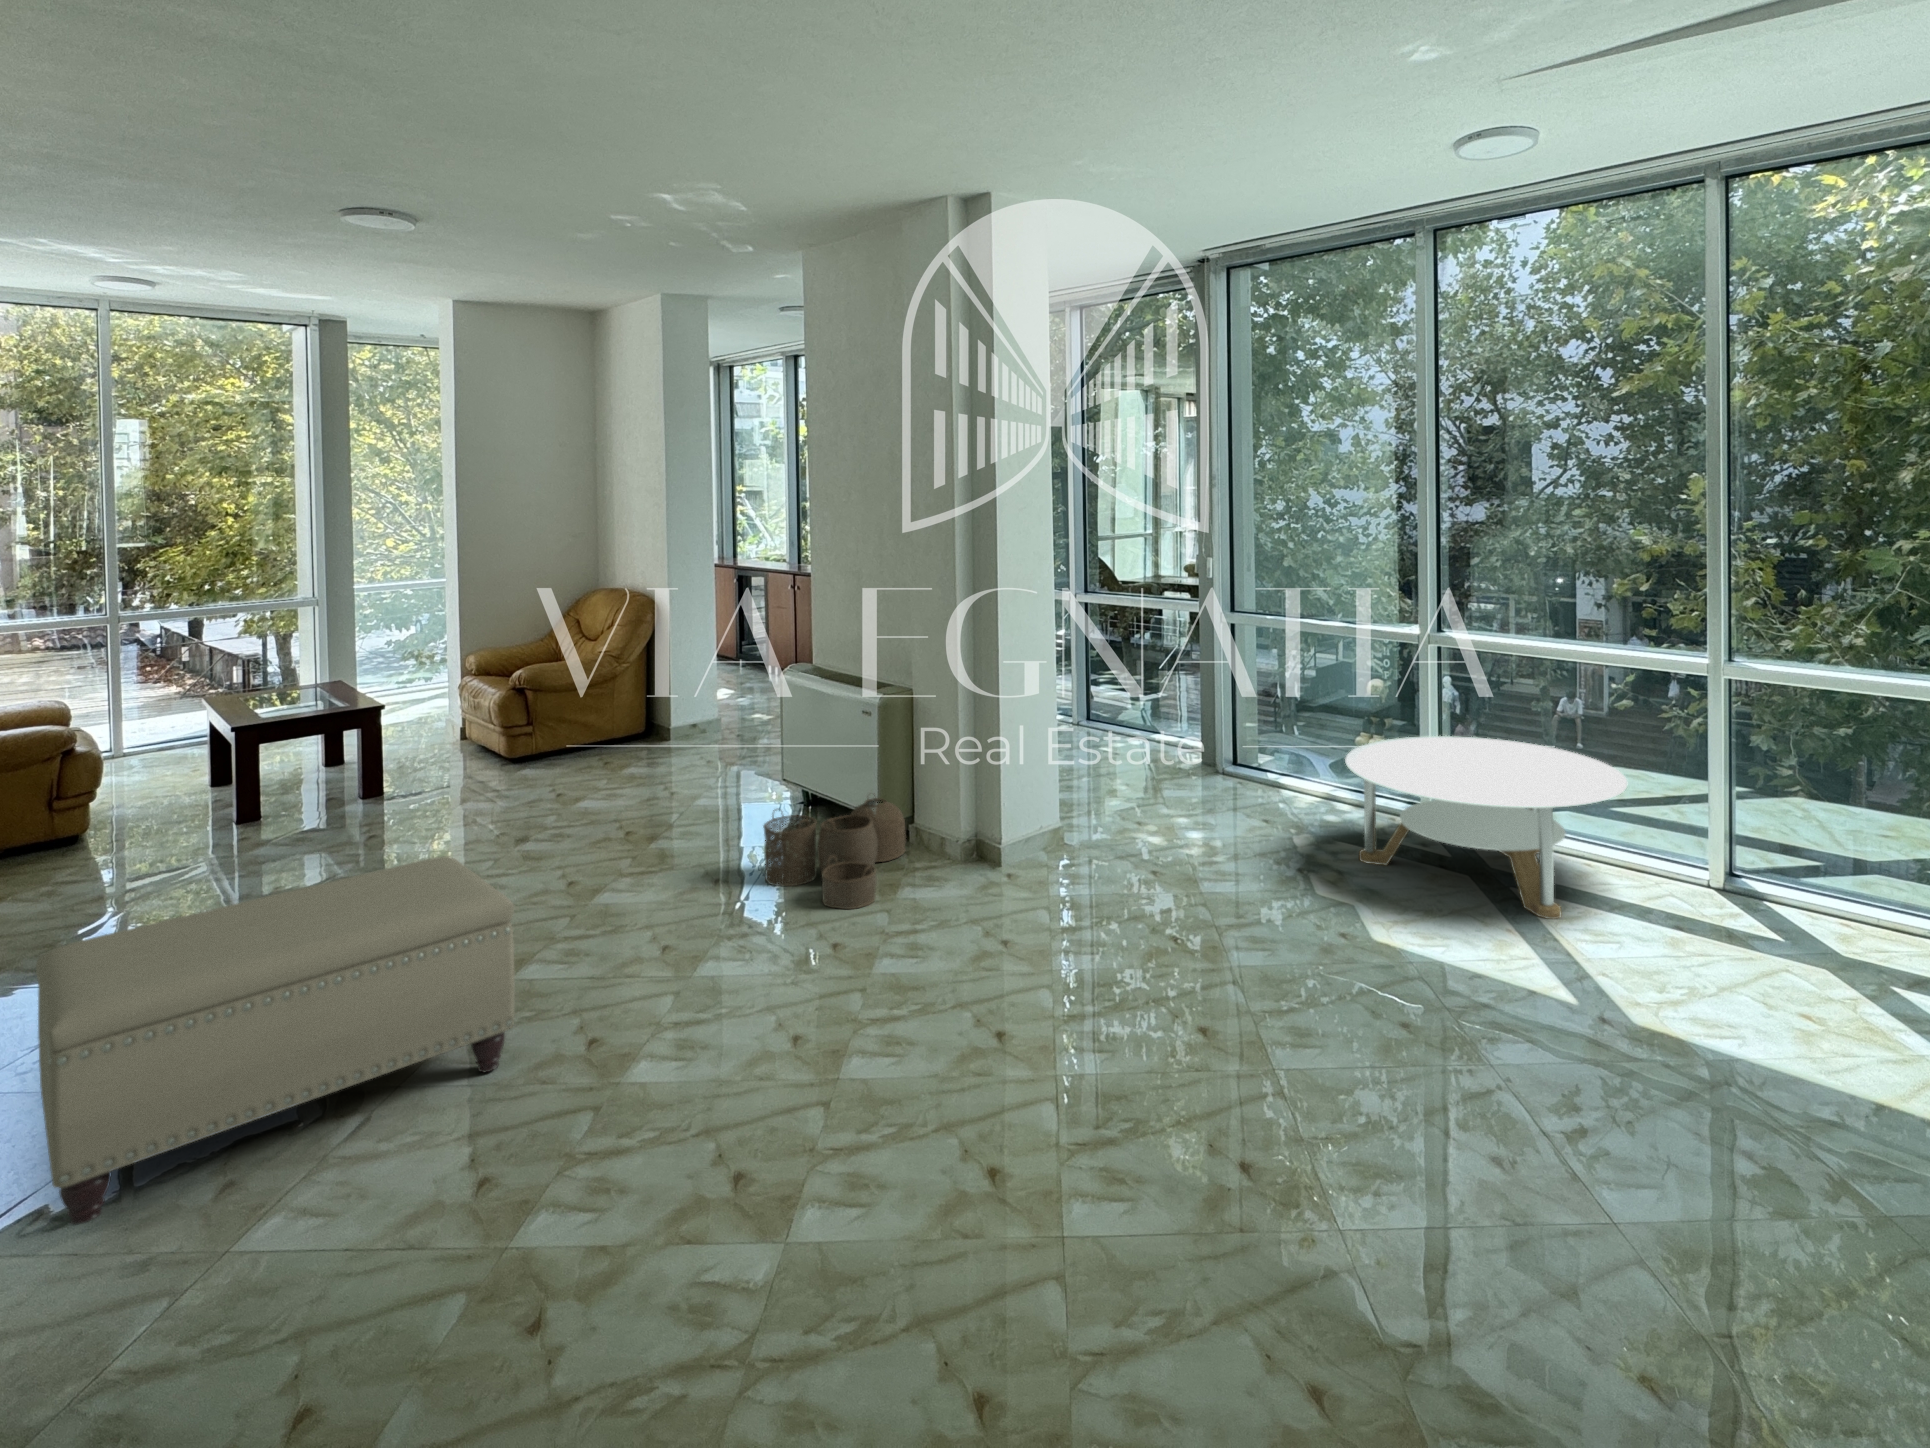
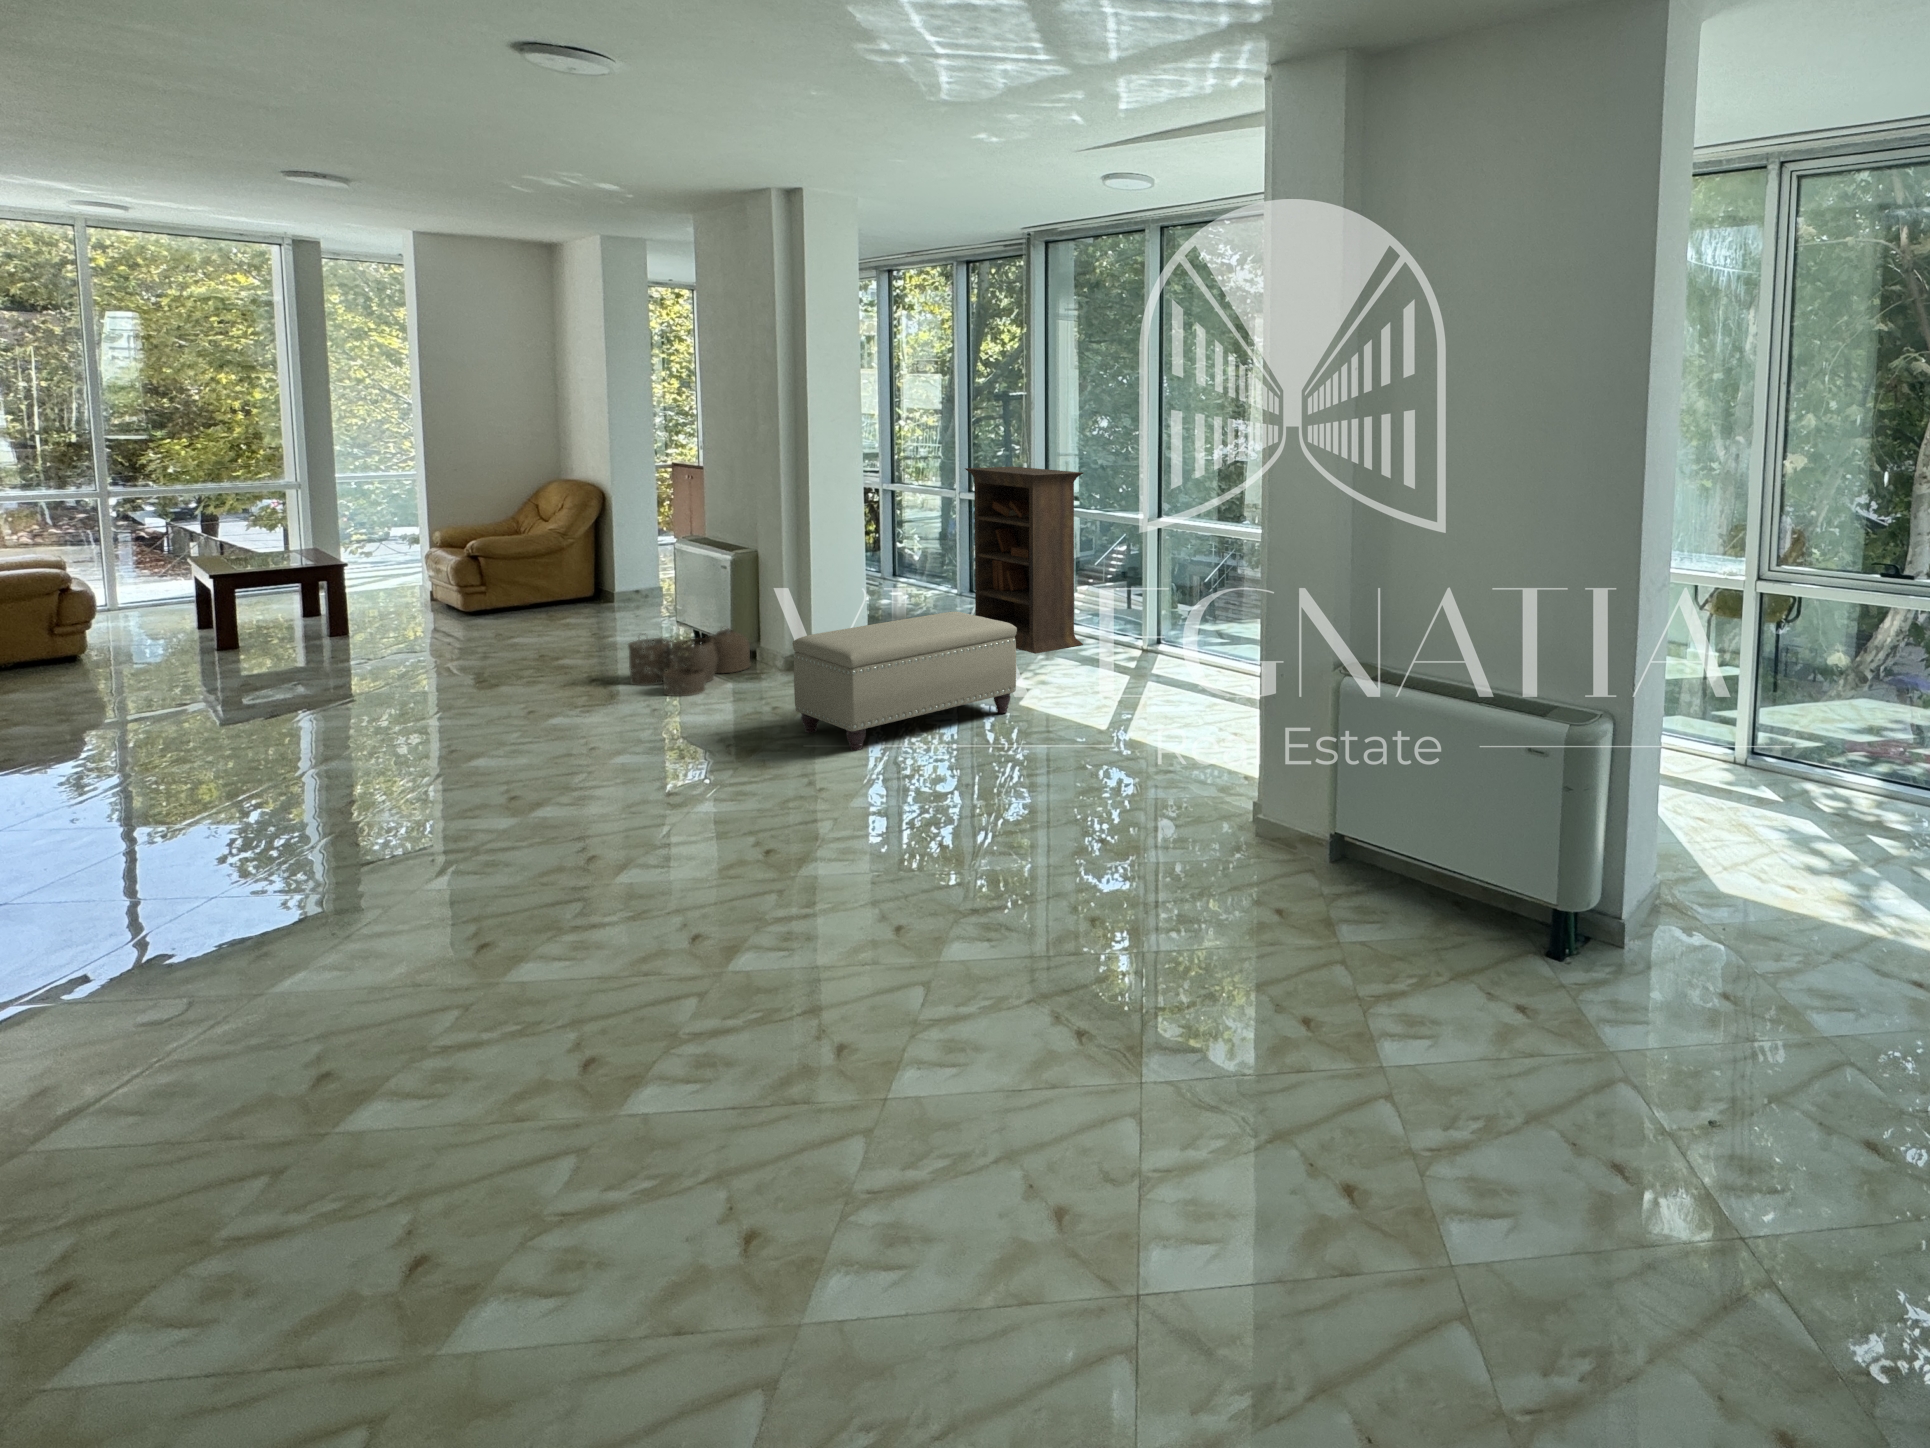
bookcase: none [1131,563,1310,822] -> present [965,466,1083,654]
round table: present [1345,736,1628,919] -> none [1060,592,1241,700]
ottoman: present [36,857,515,1225] -> present [792,612,1017,751]

